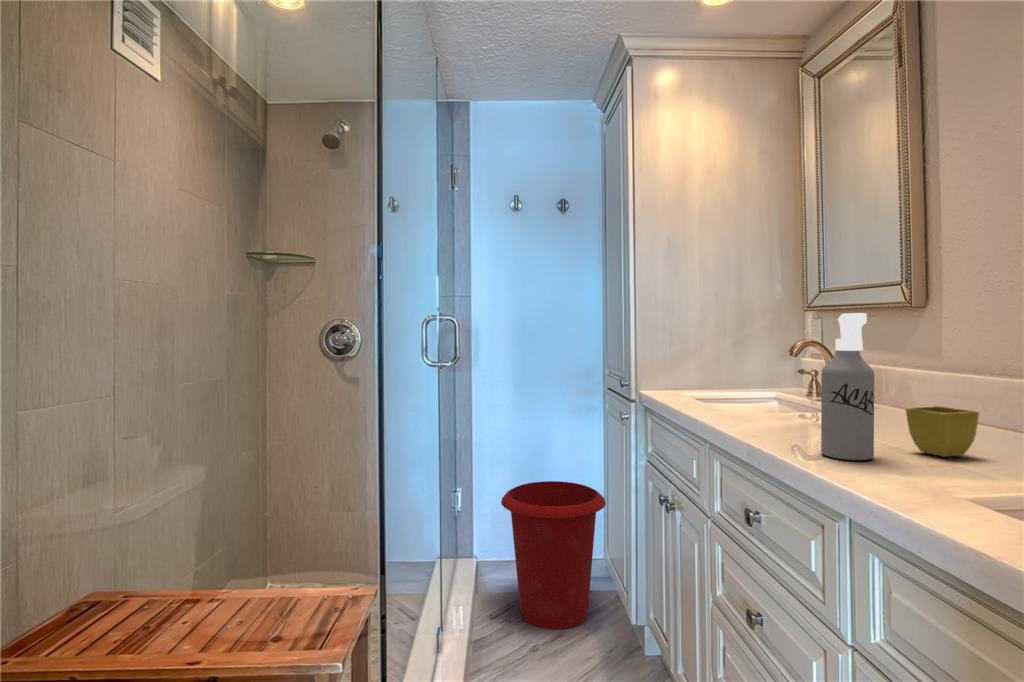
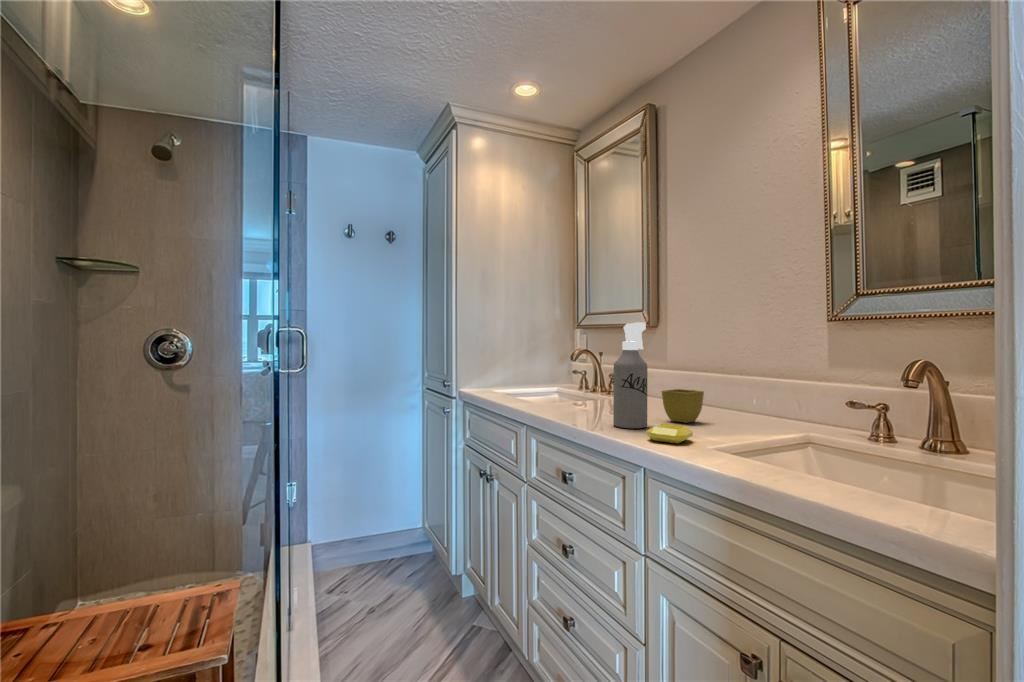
soap bar: none [857,457,933,487] -> present [646,424,693,444]
waste bin: present [501,481,606,630] -> none [337,468,430,597]

